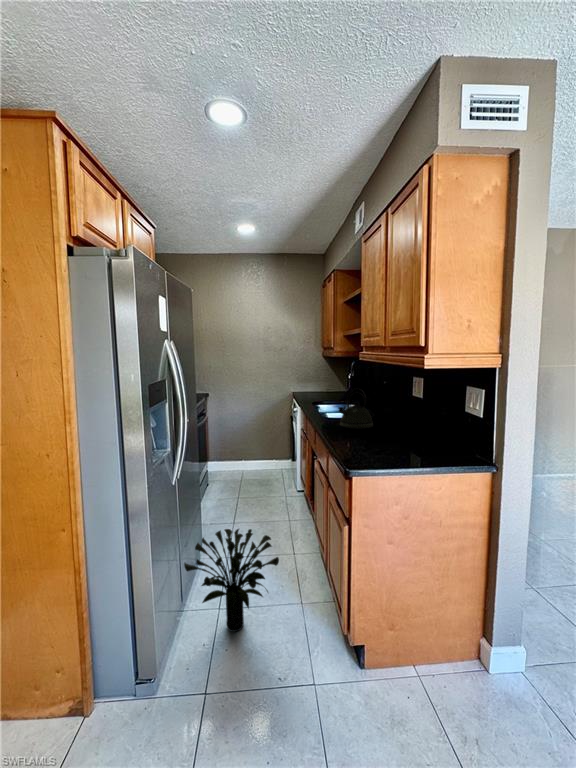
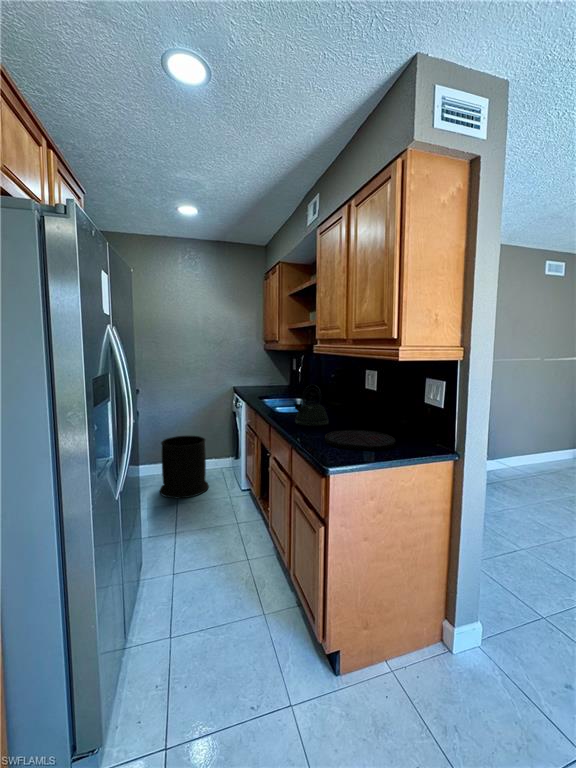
trash can: none [229,432,272,488] -> present [160,436,209,498]
cutting board: none [360,434,432,456] -> present [325,430,395,450]
potted plant: present [184,529,279,632] -> none [132,542,244,661]

